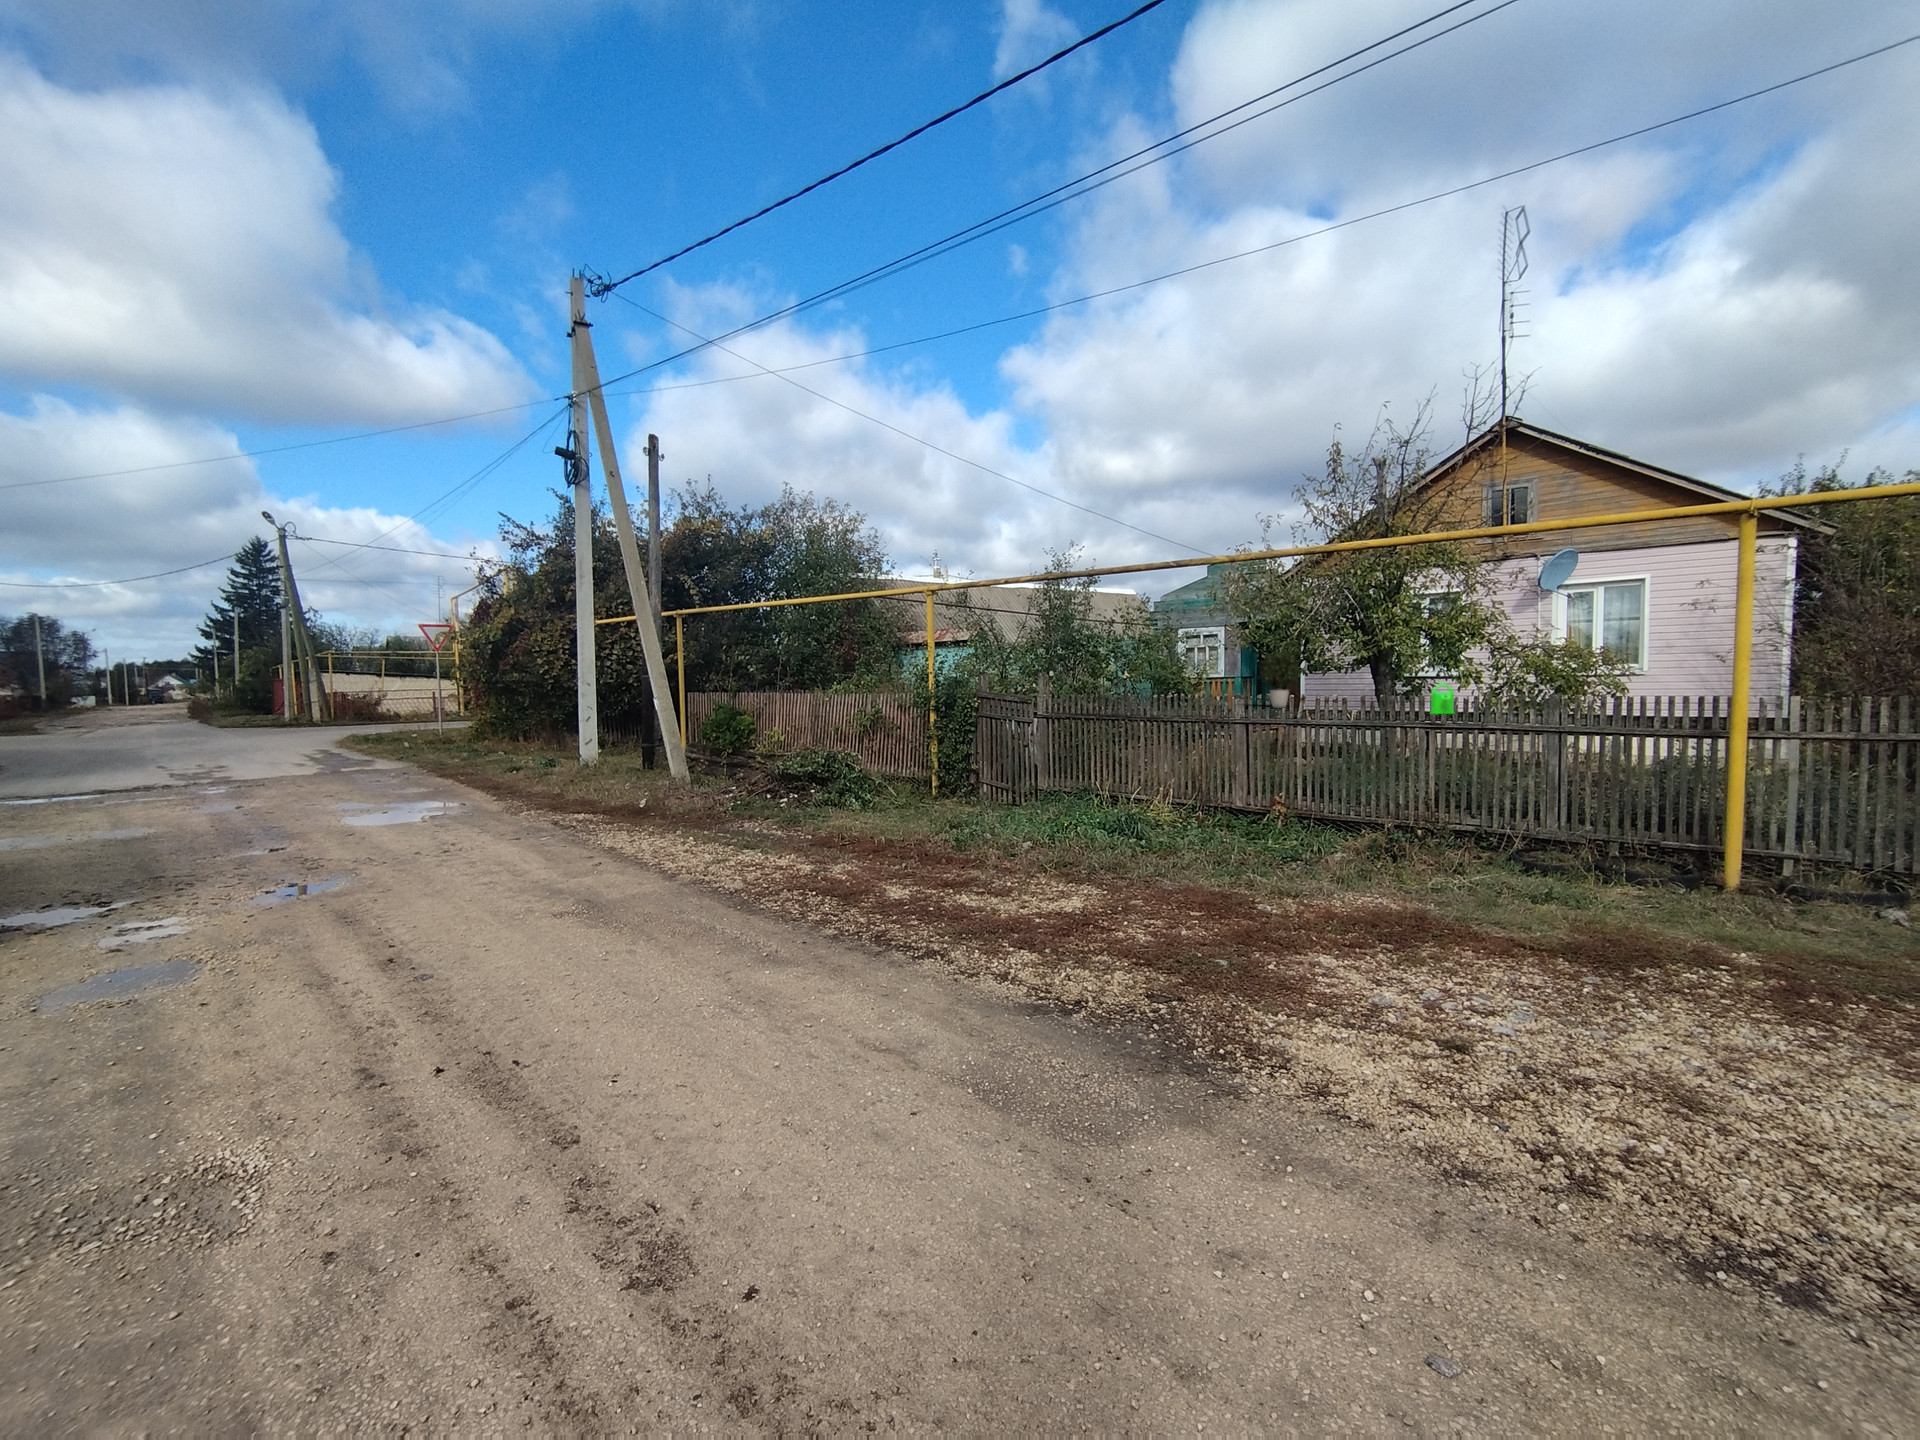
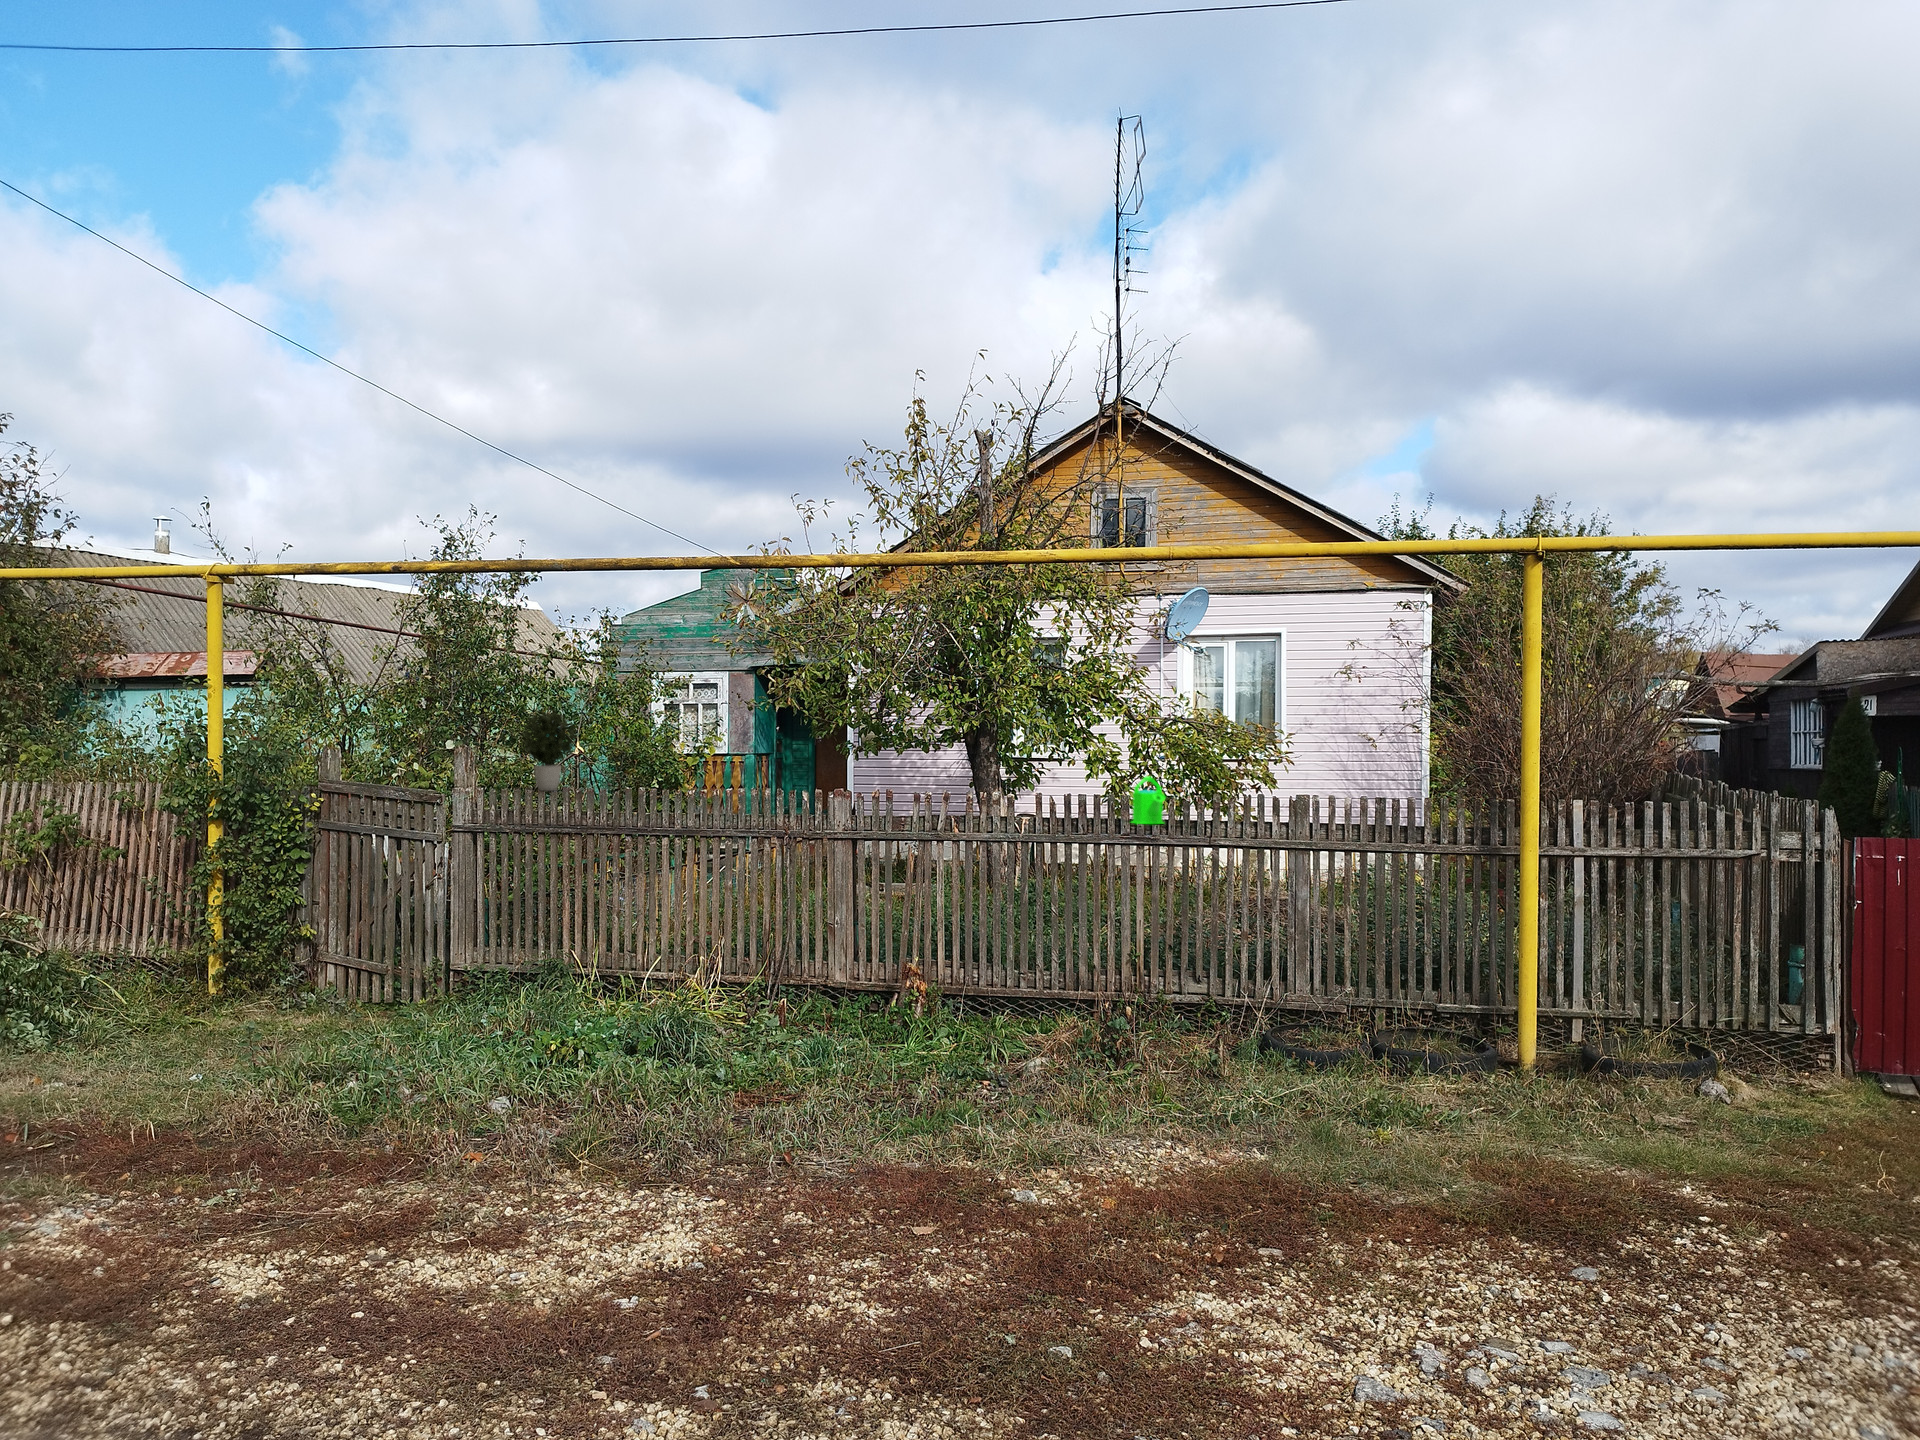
potted plant: present [1260,652,1299,708] -> present [521,712,575,791]

